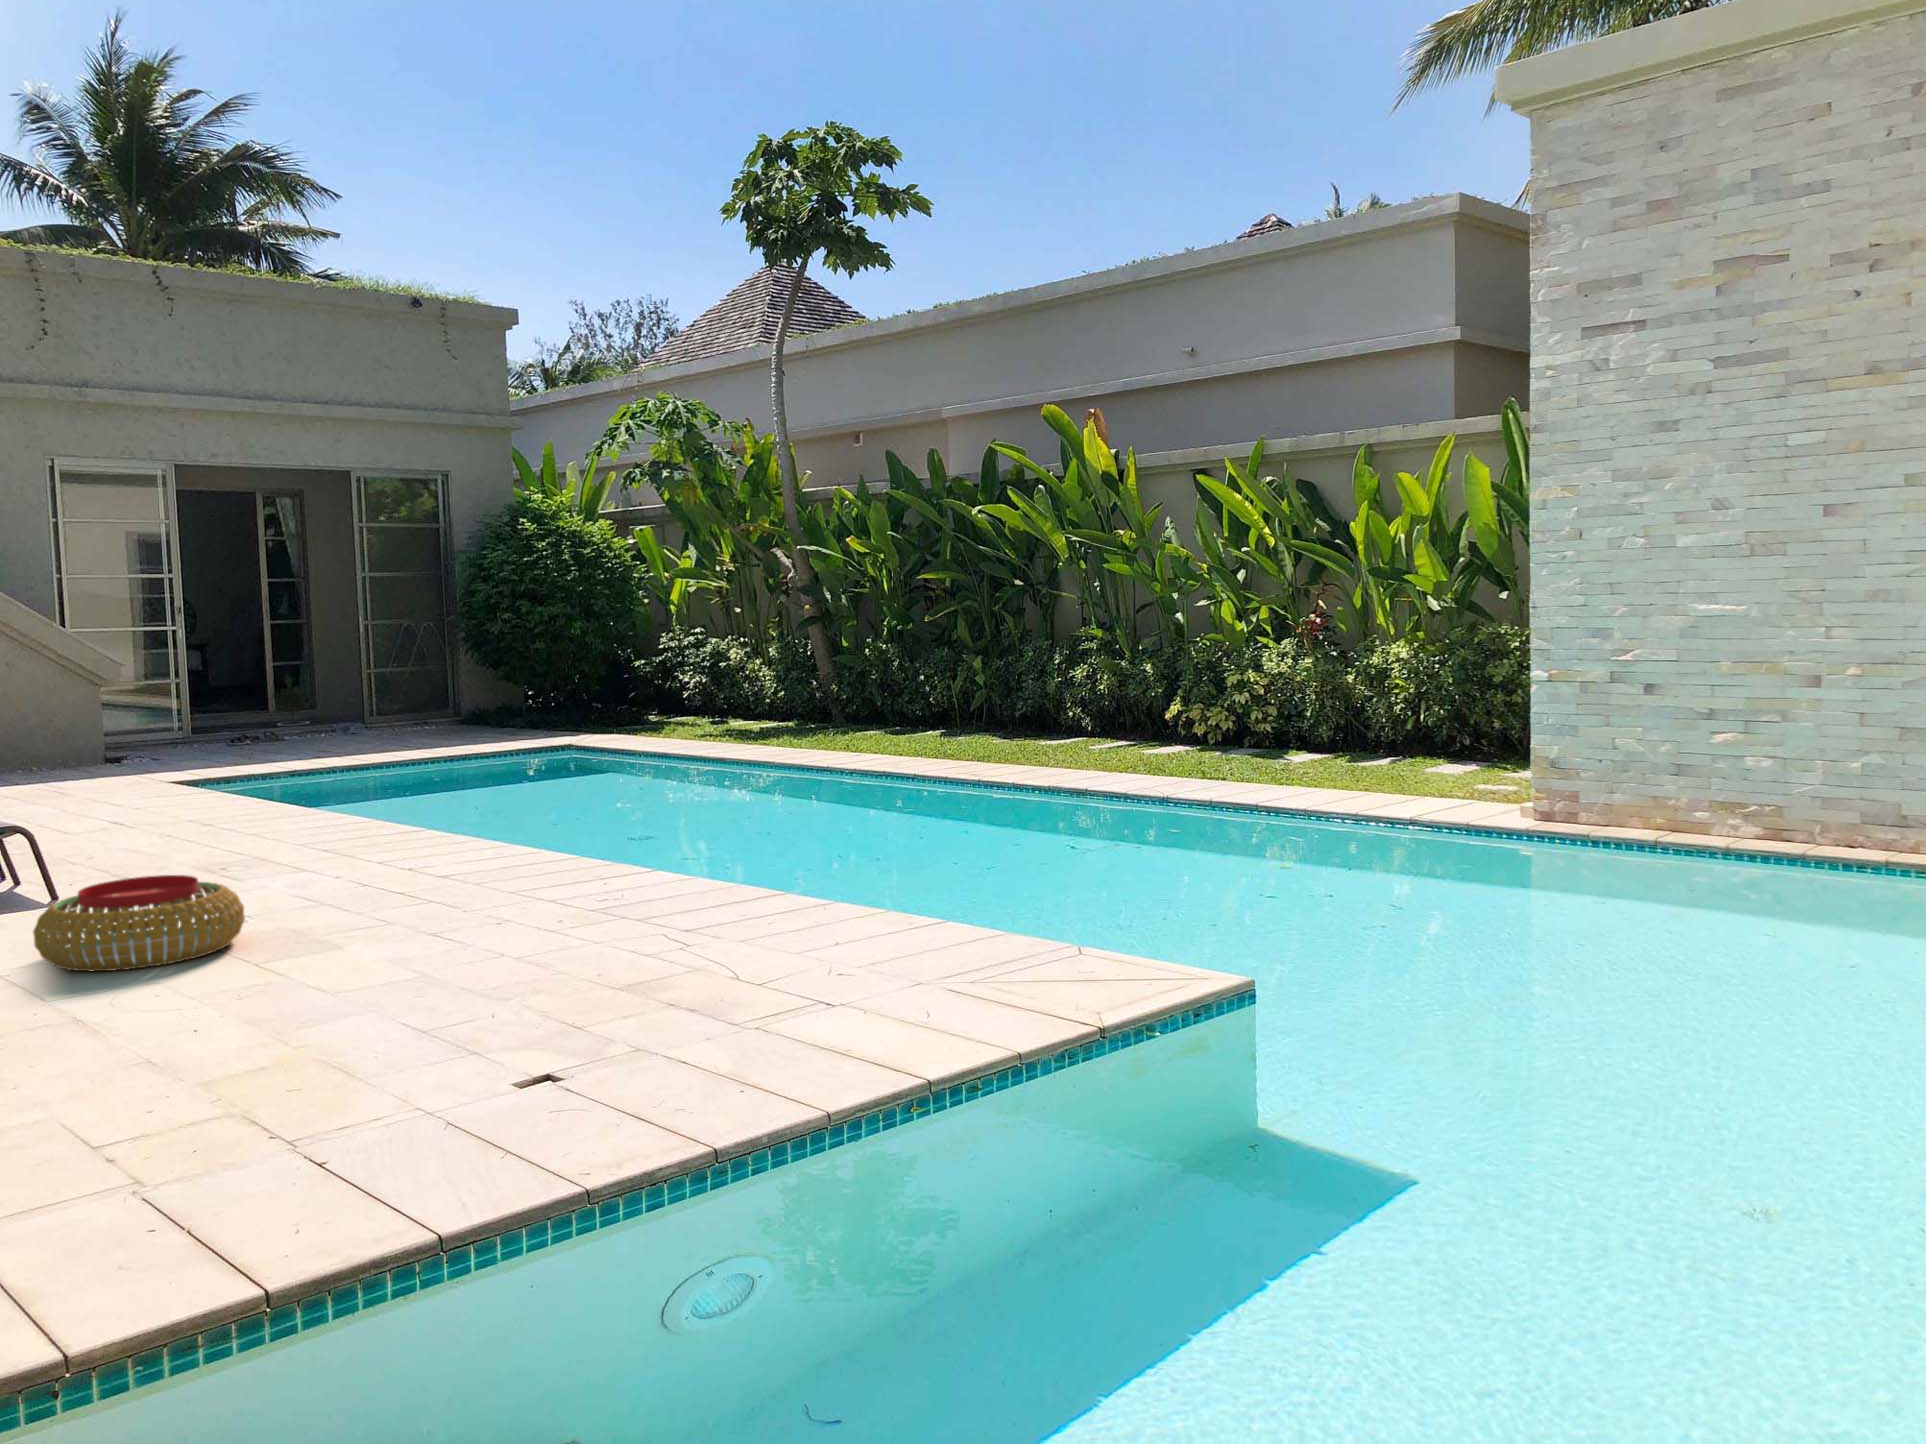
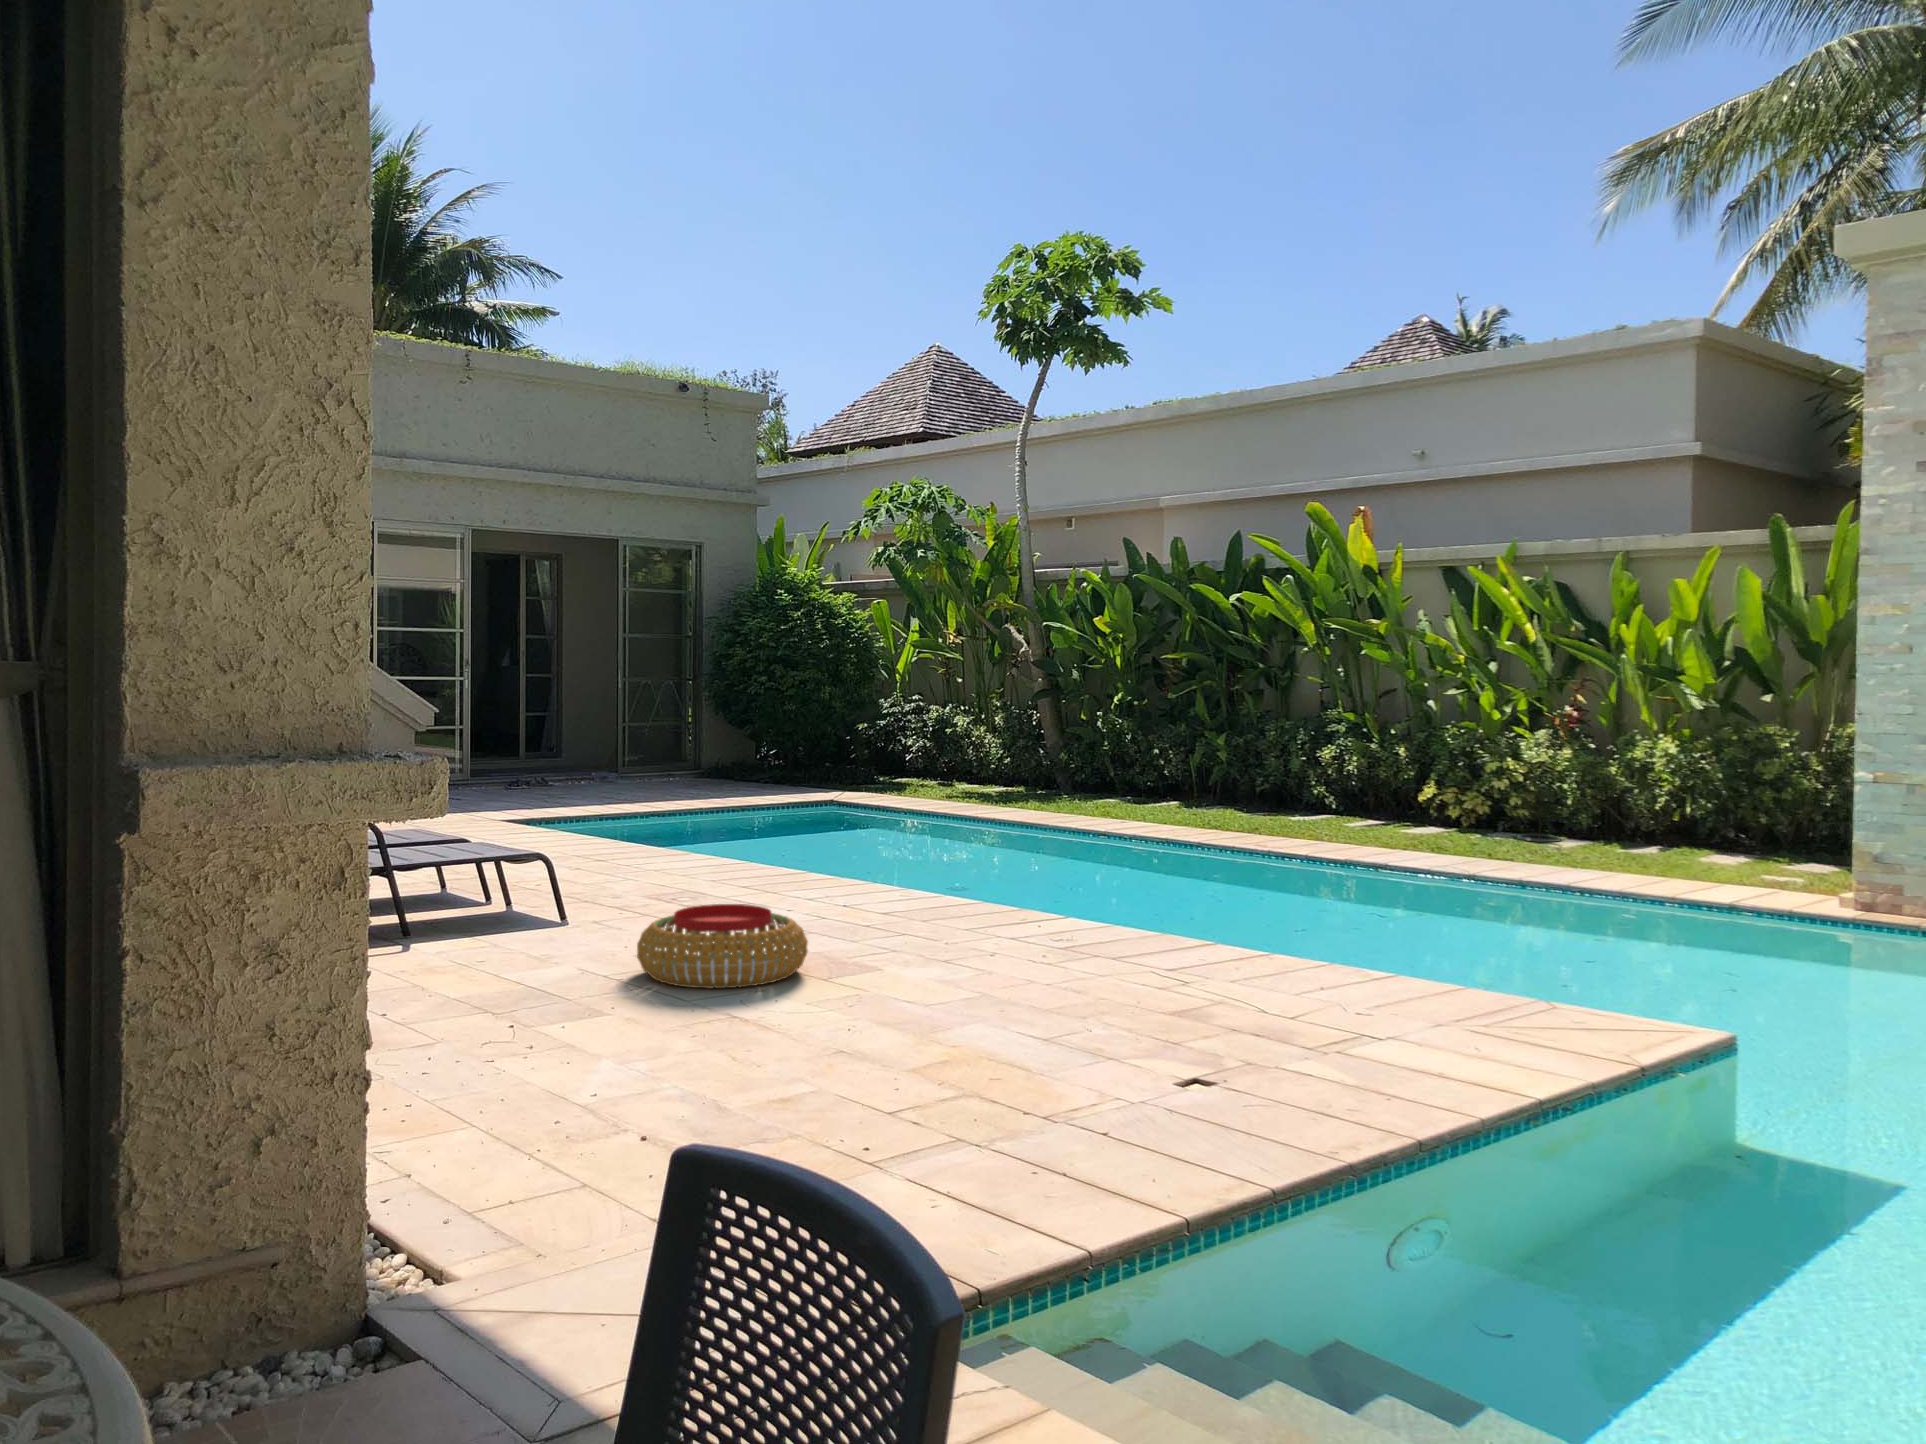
potted tree: present [272,675,309,726] -> present [1518,768,1563,842]

